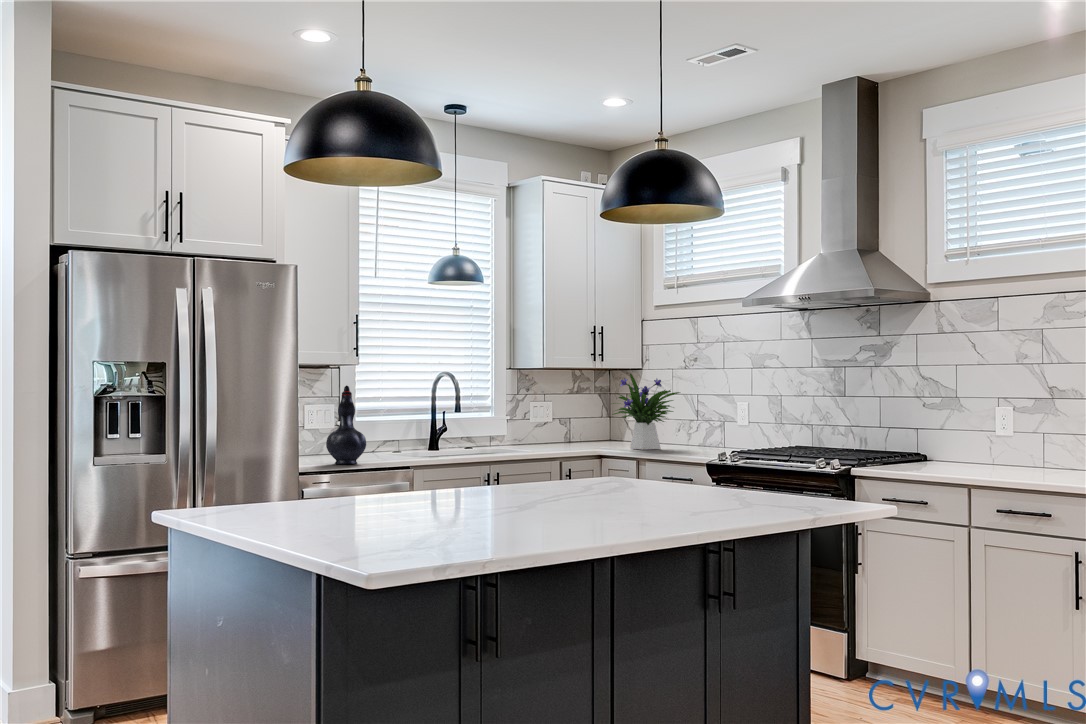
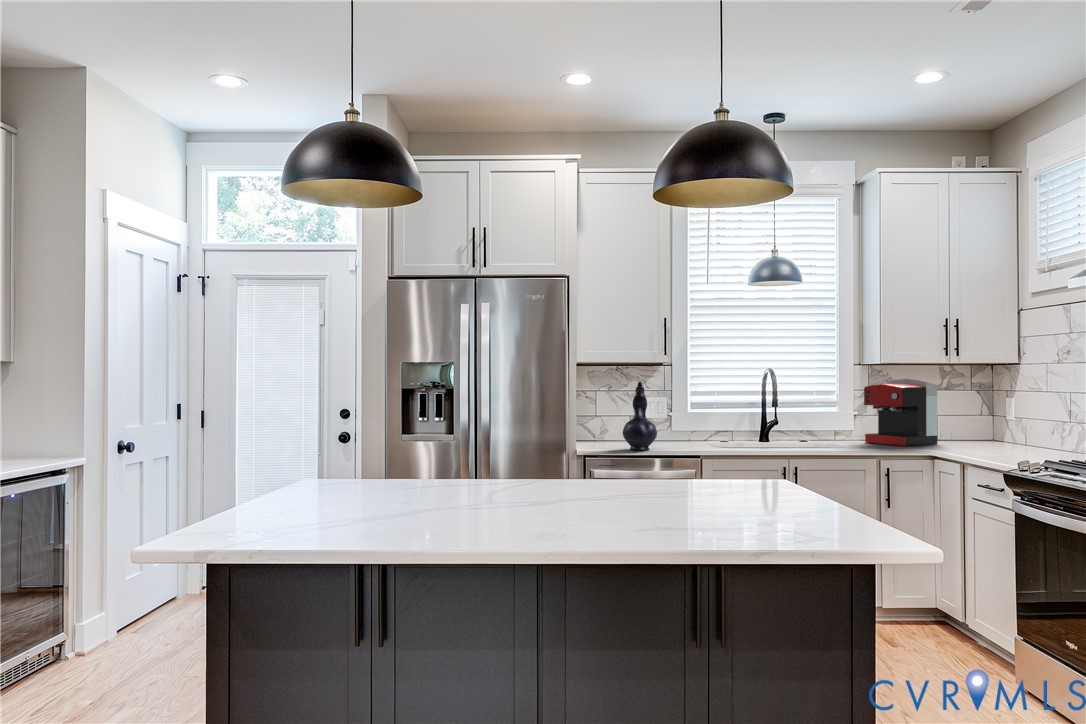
flower arrangement: present [613,374,680,450] -> none [941,369,1029,454]
coffee maker: none [527,383,585,447] -> present [864,379,937,446]

